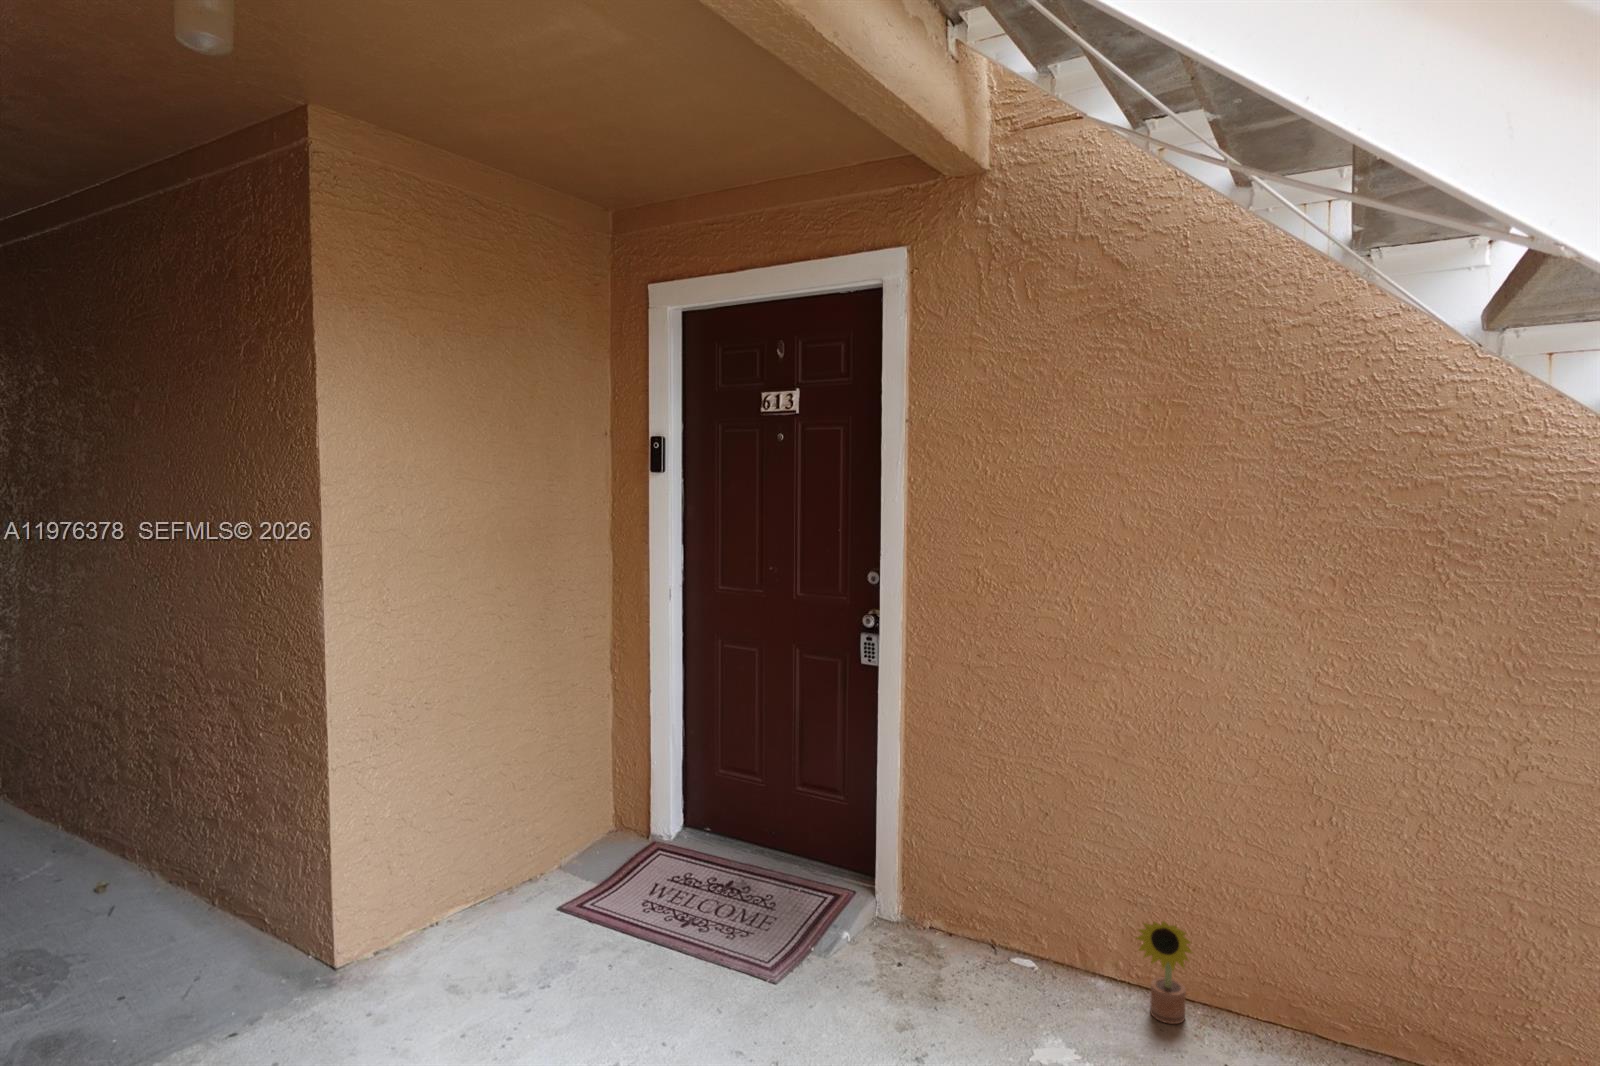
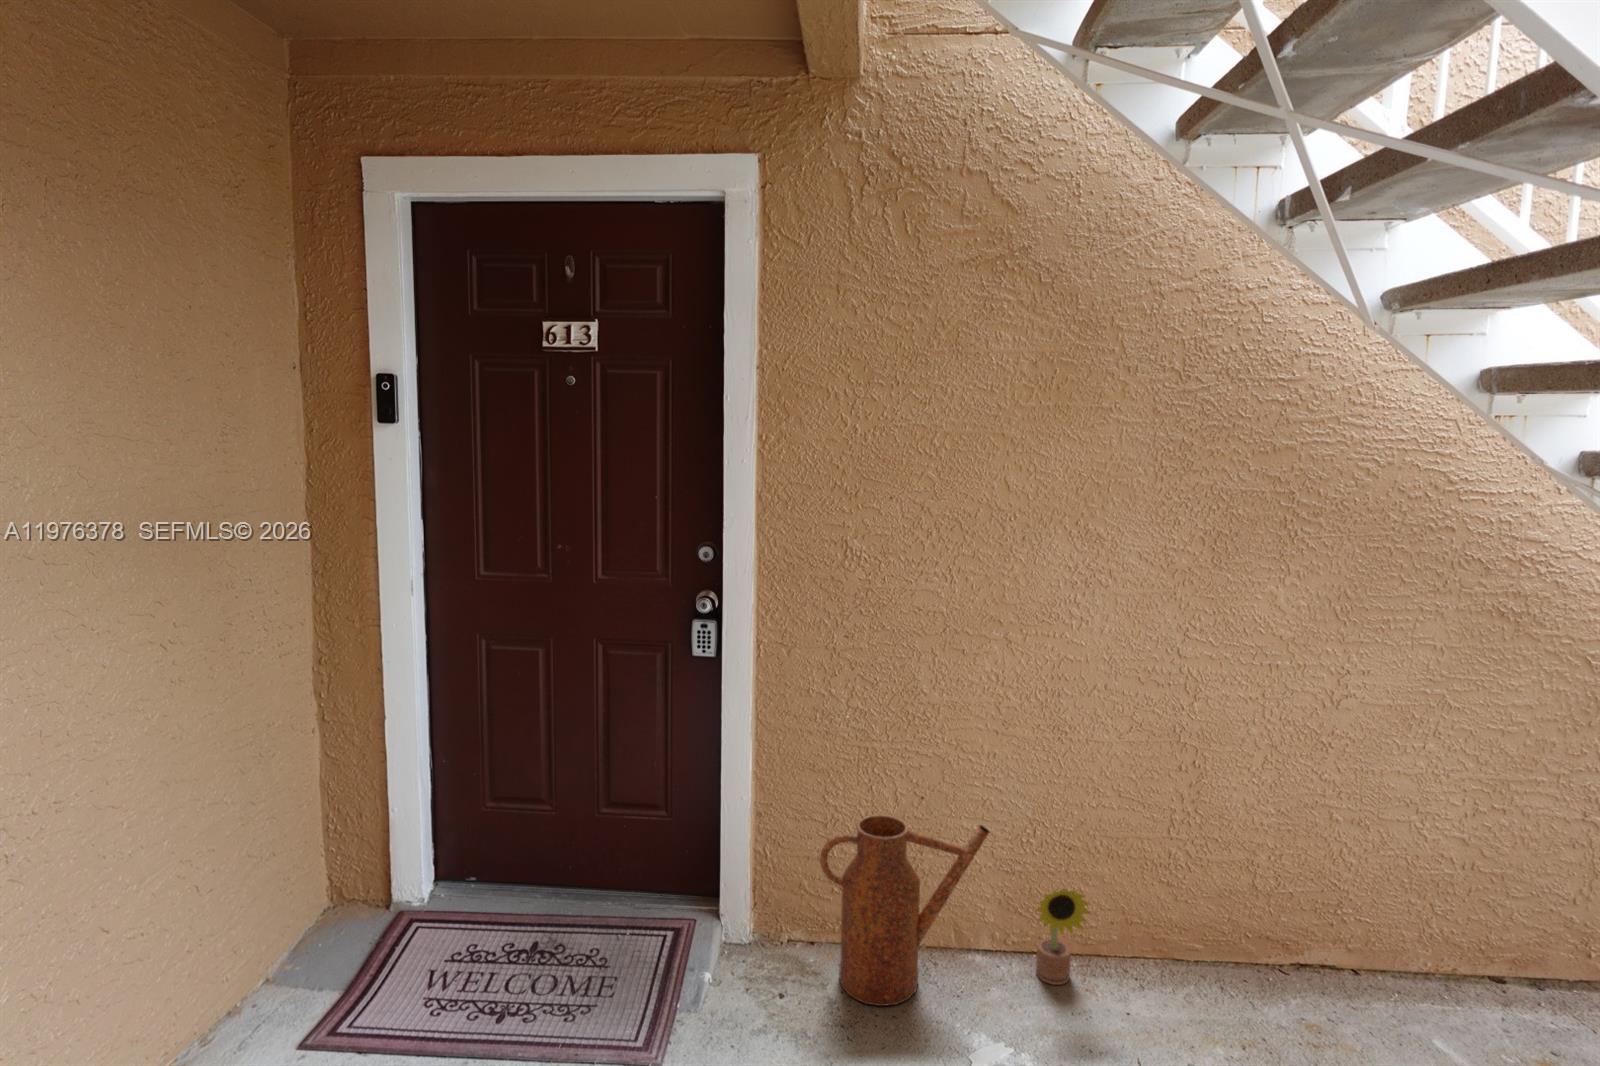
watering can: none [939,821,1091,995] -> present [820,815,990,1006]

